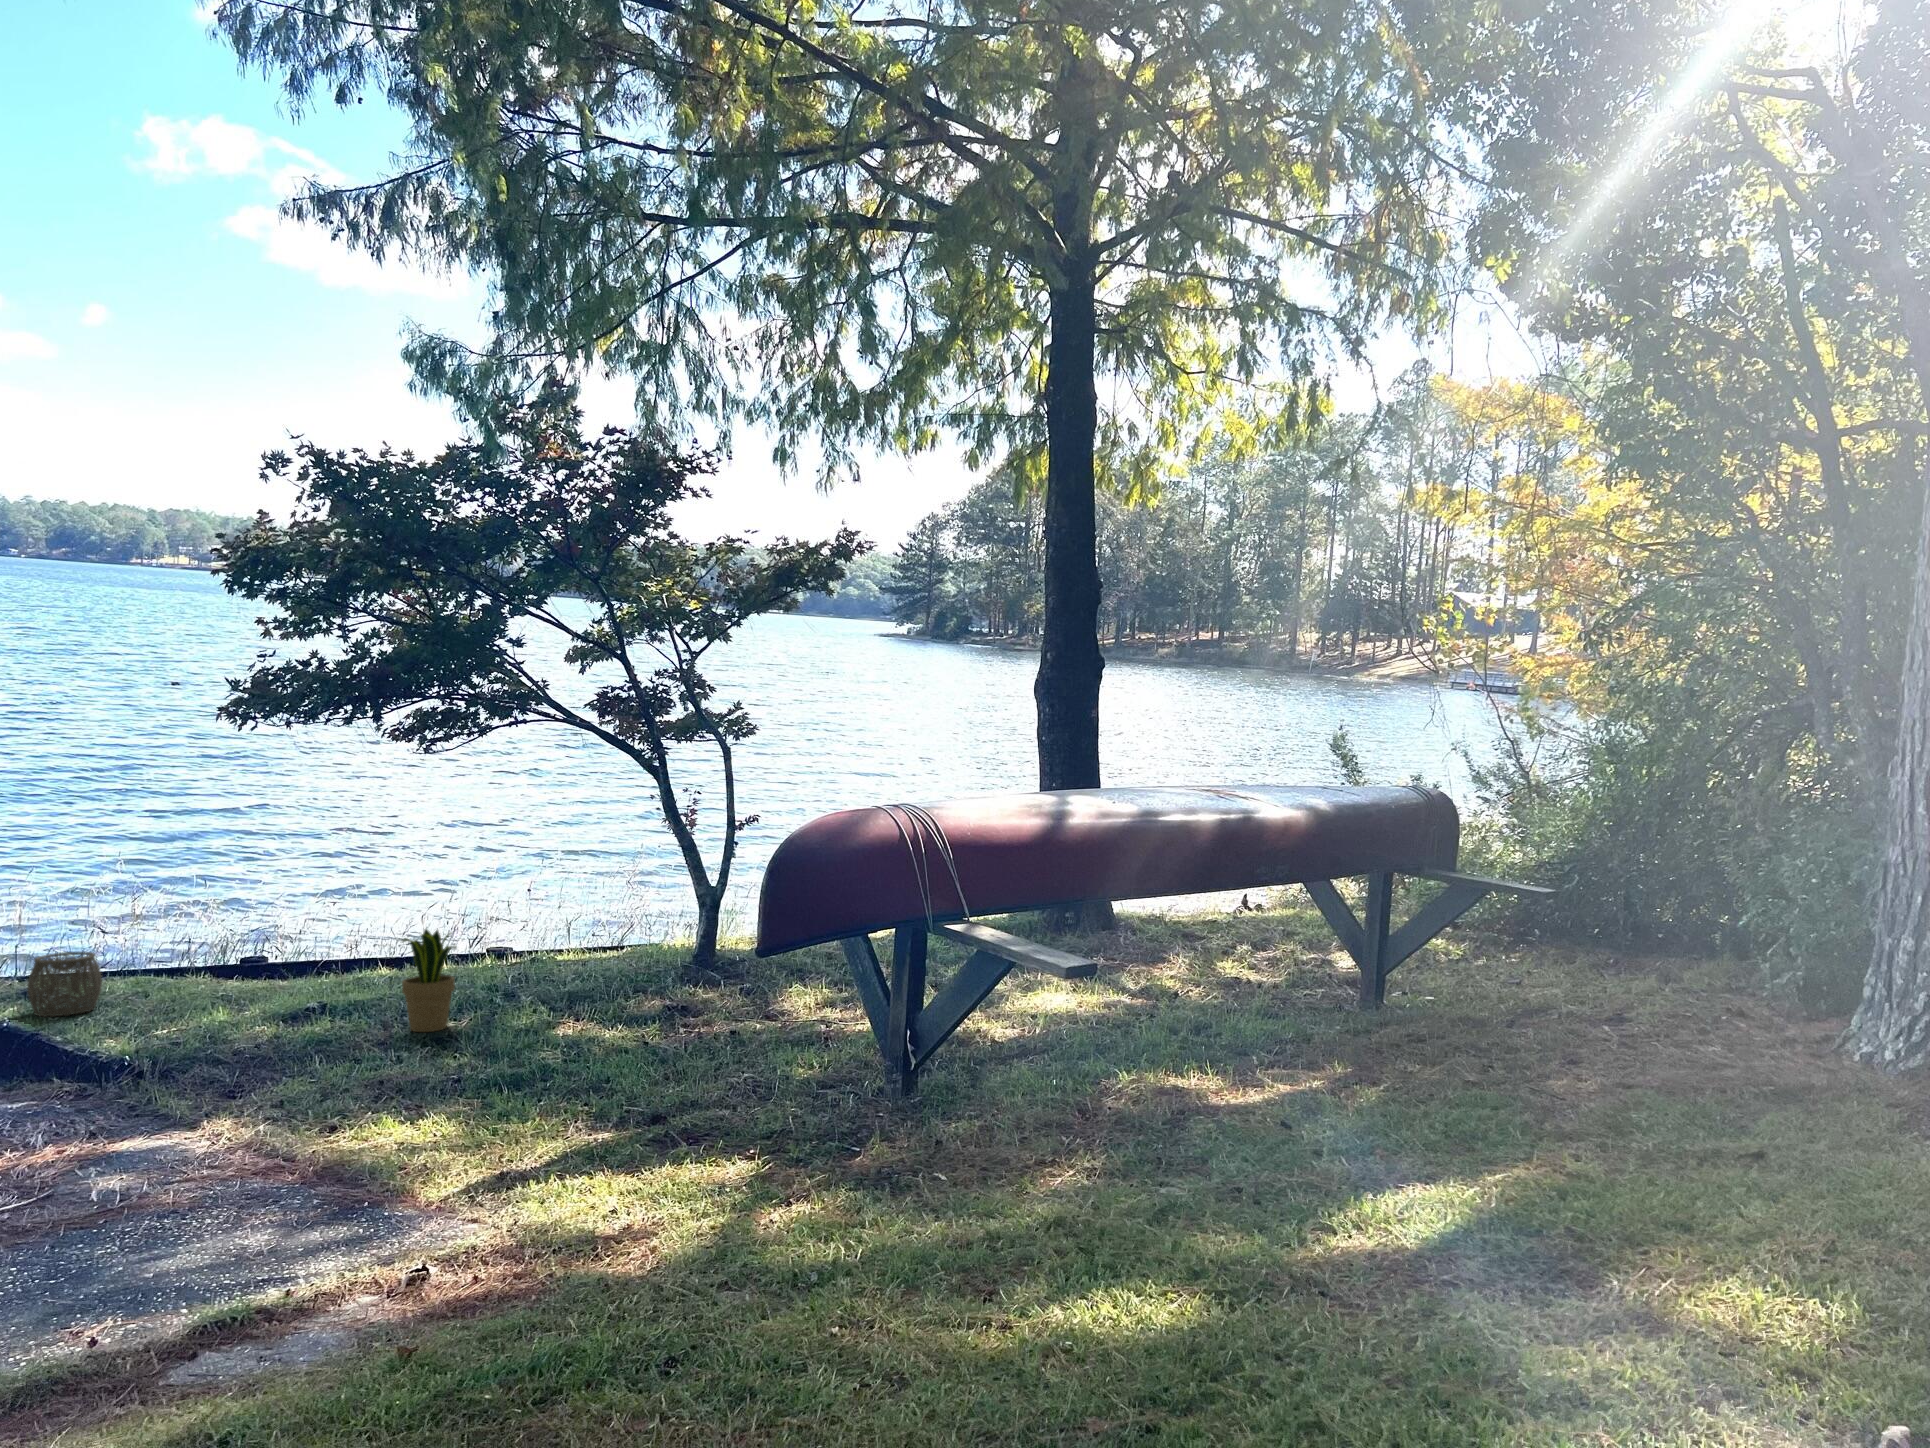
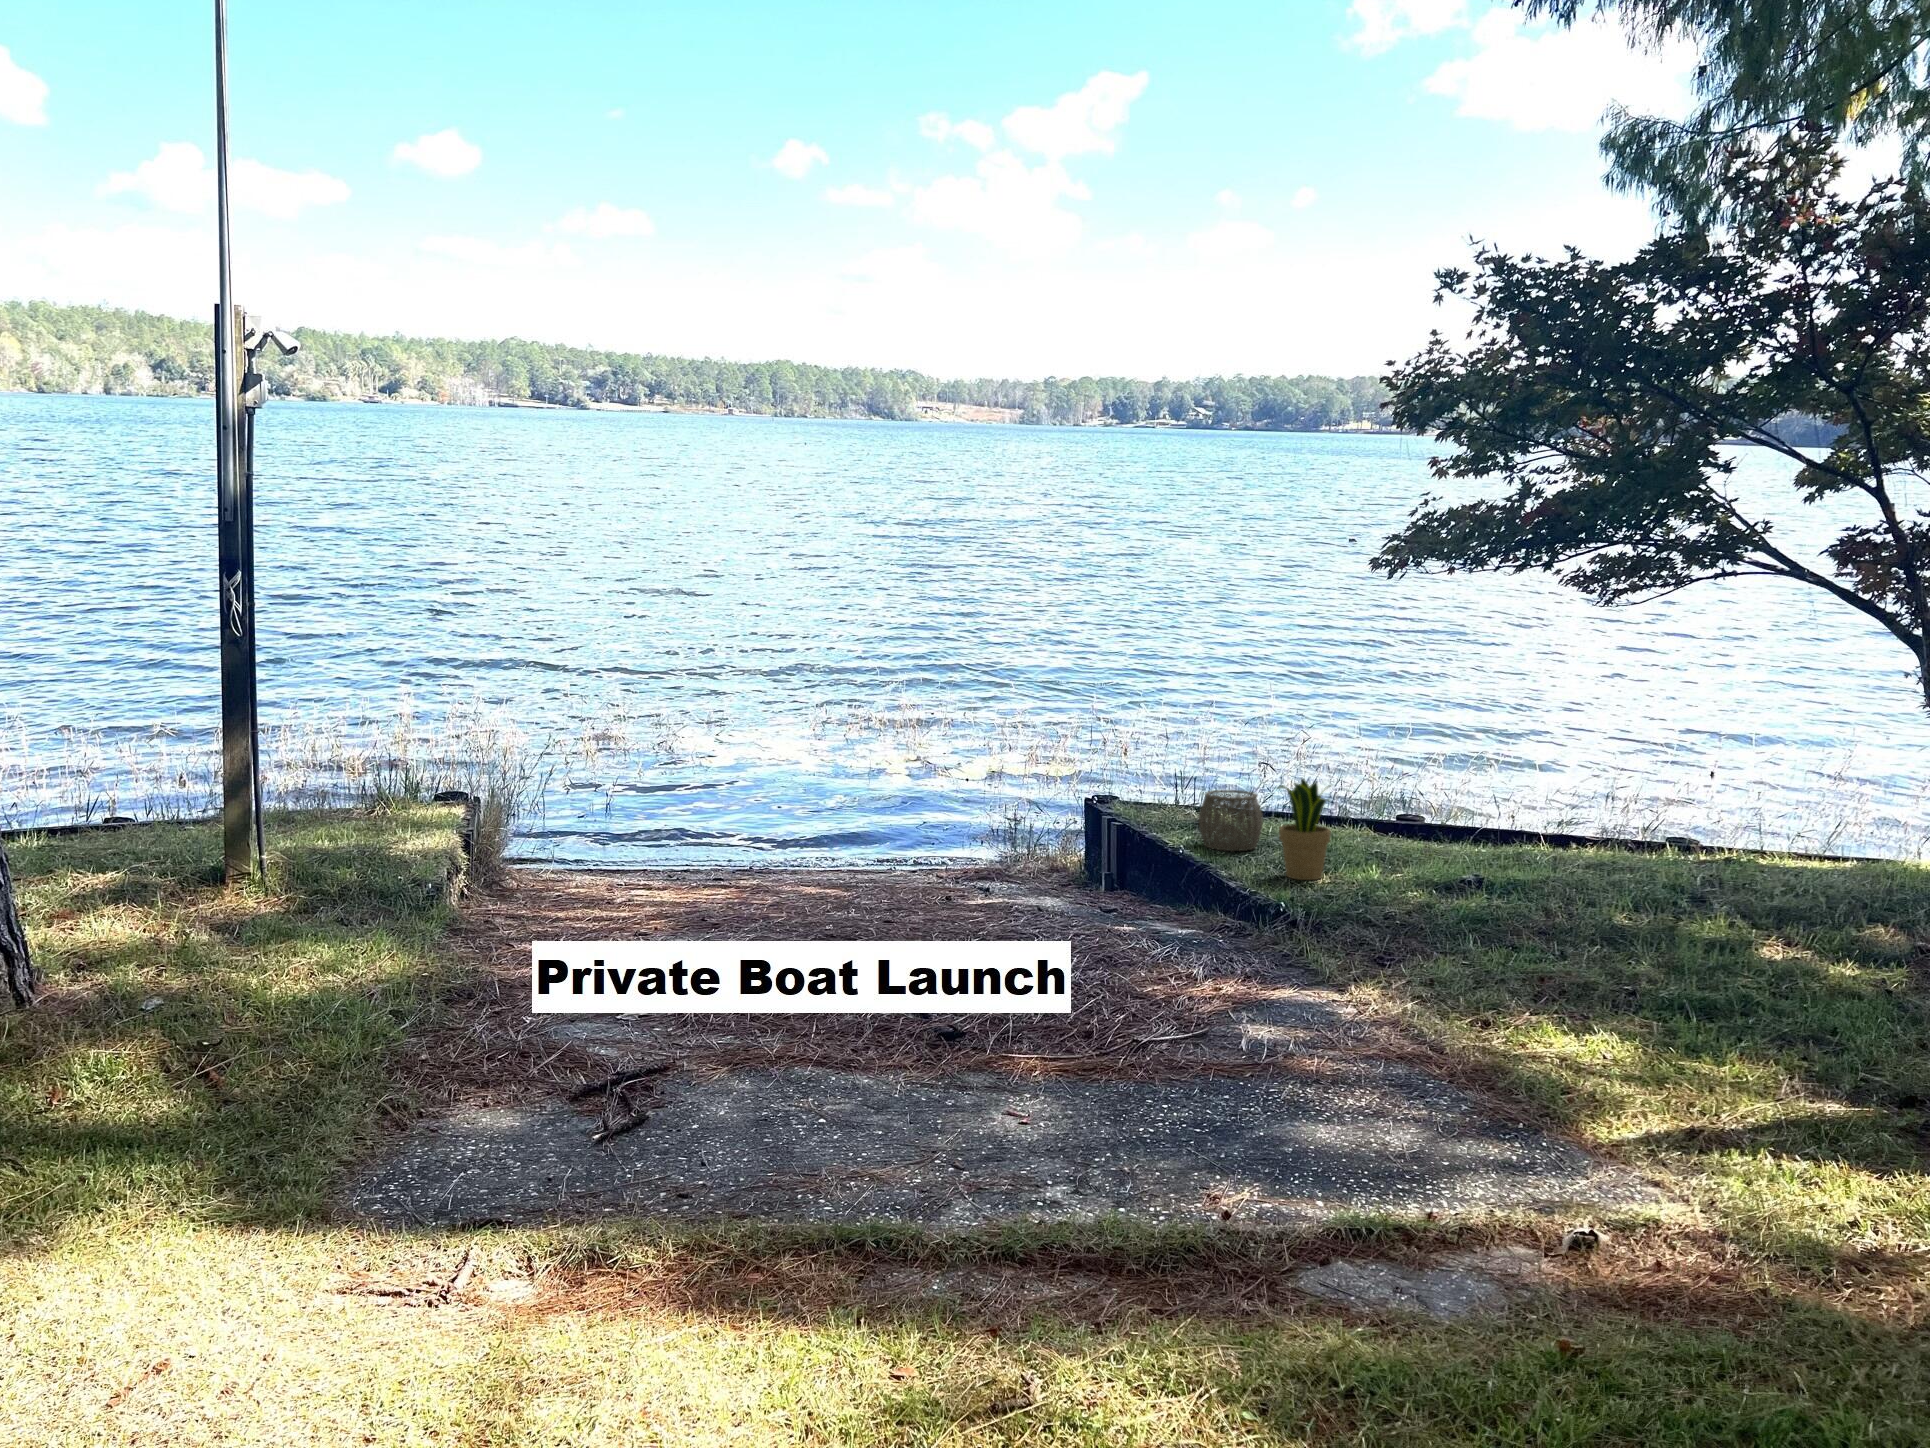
potted plant: present [402,929,456,1032] -> present [1277,779,1331,880]

